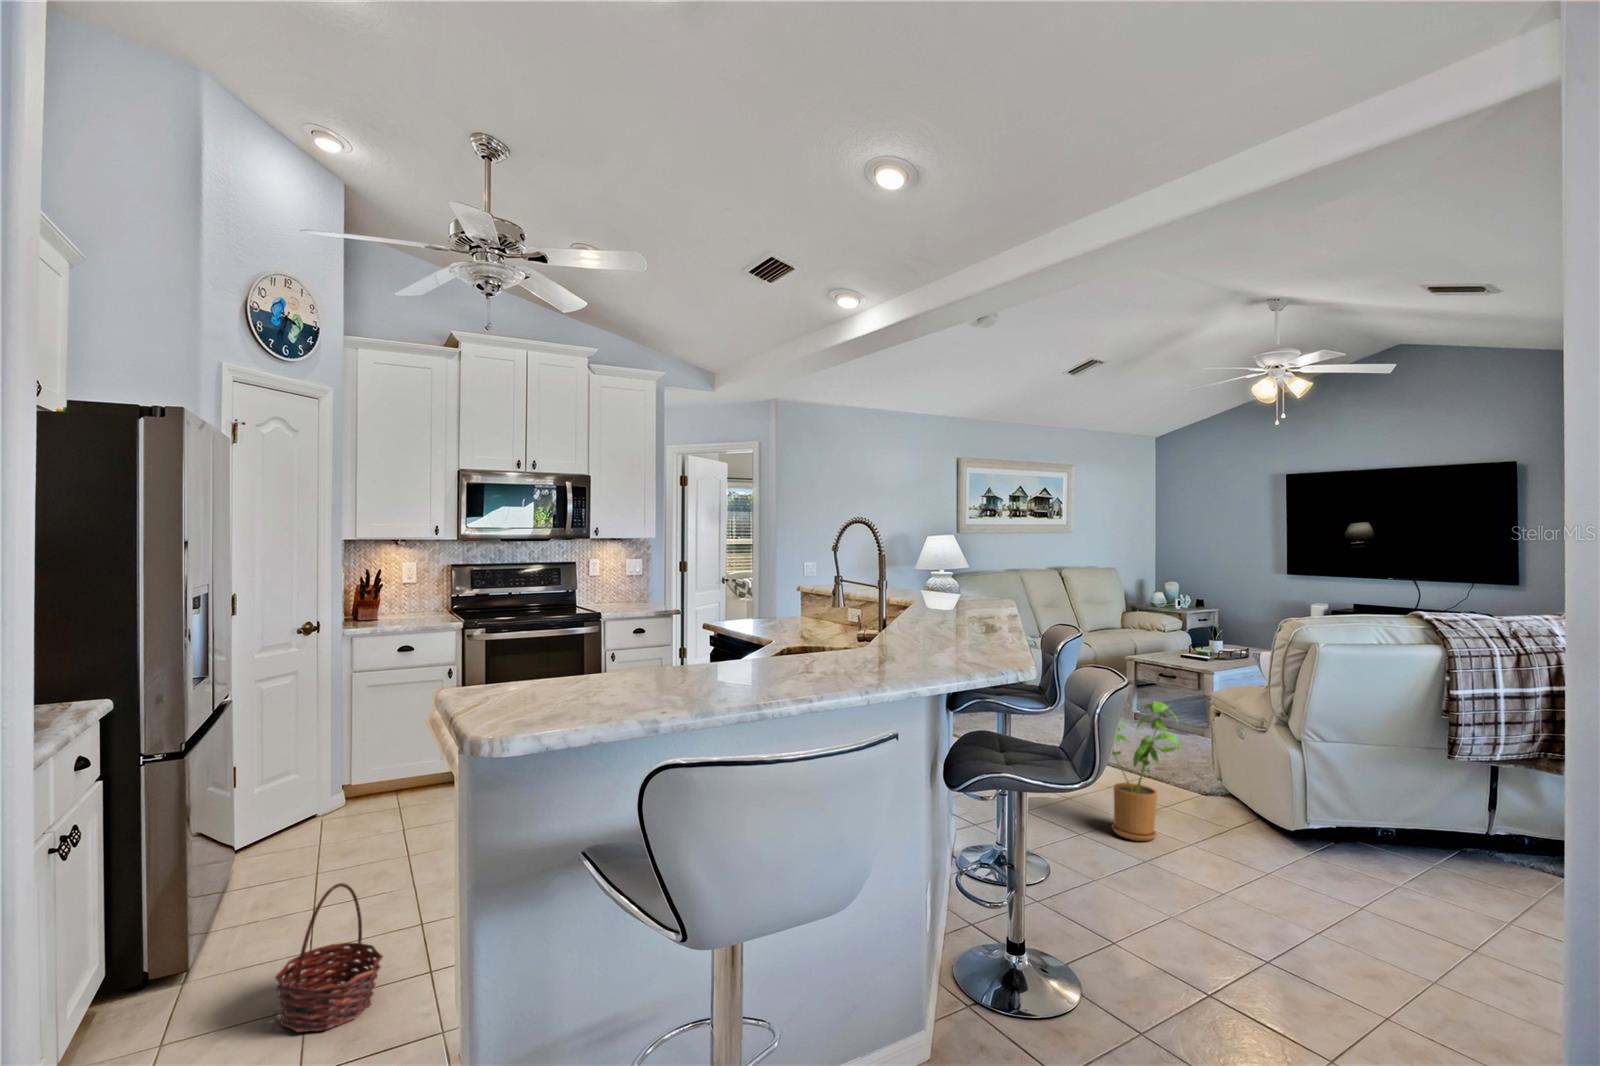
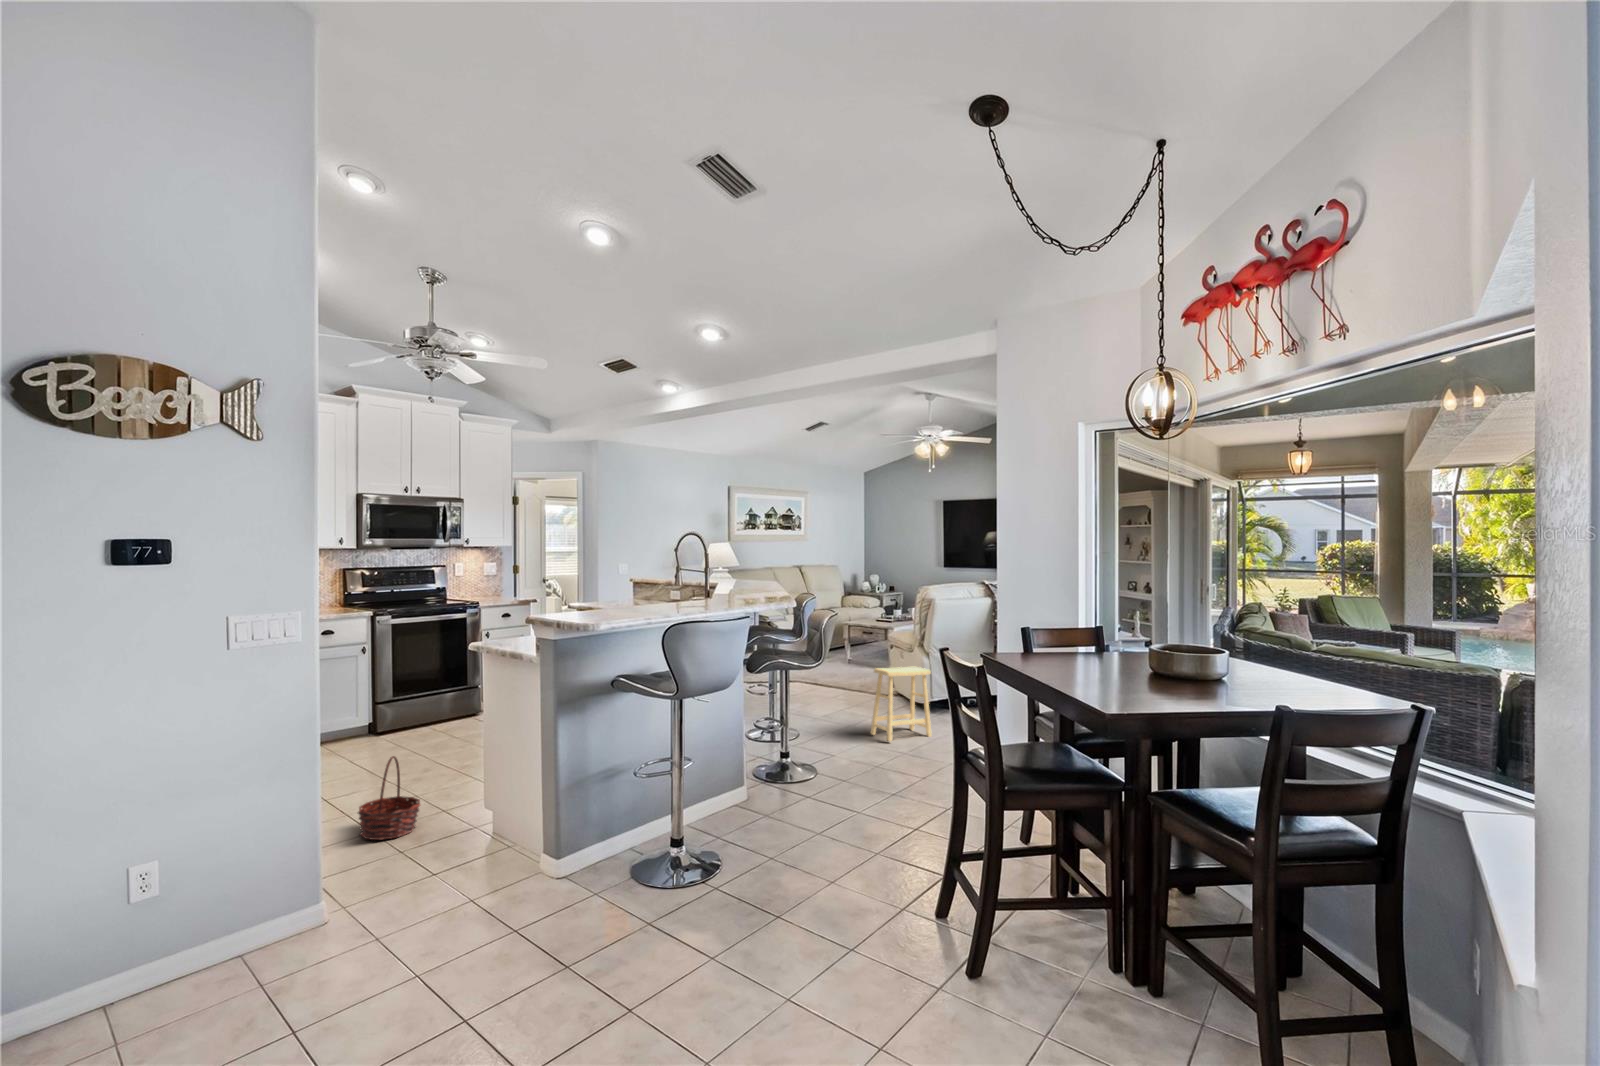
house plant: present [1112,701,1180,841] -> none [824,637,869,718]
footstool: none [1189,772,1324,922] -> present [871,667,932,741]

